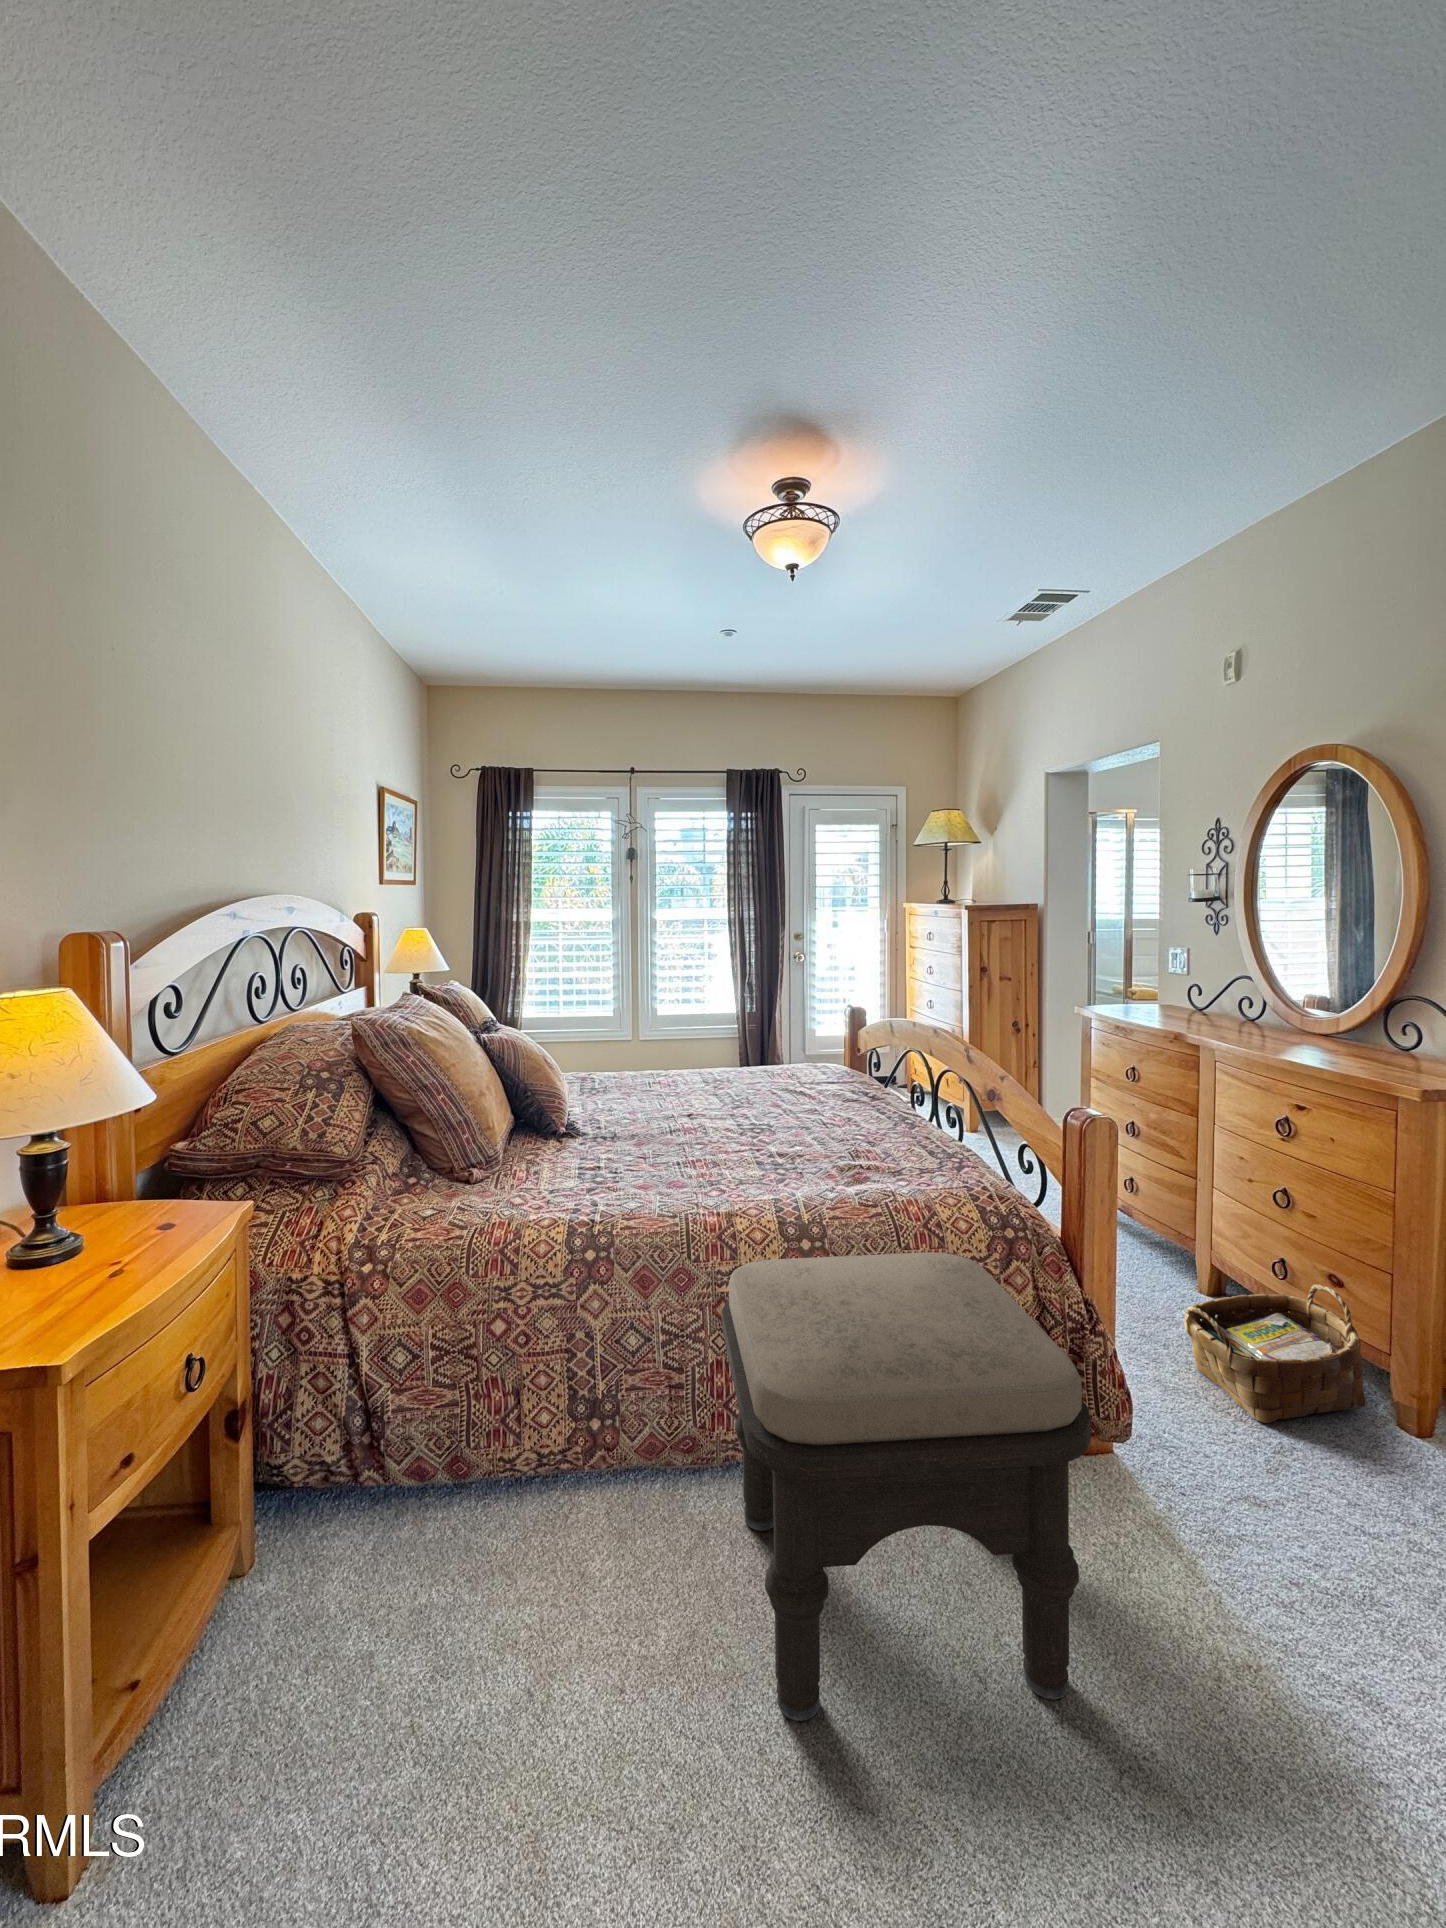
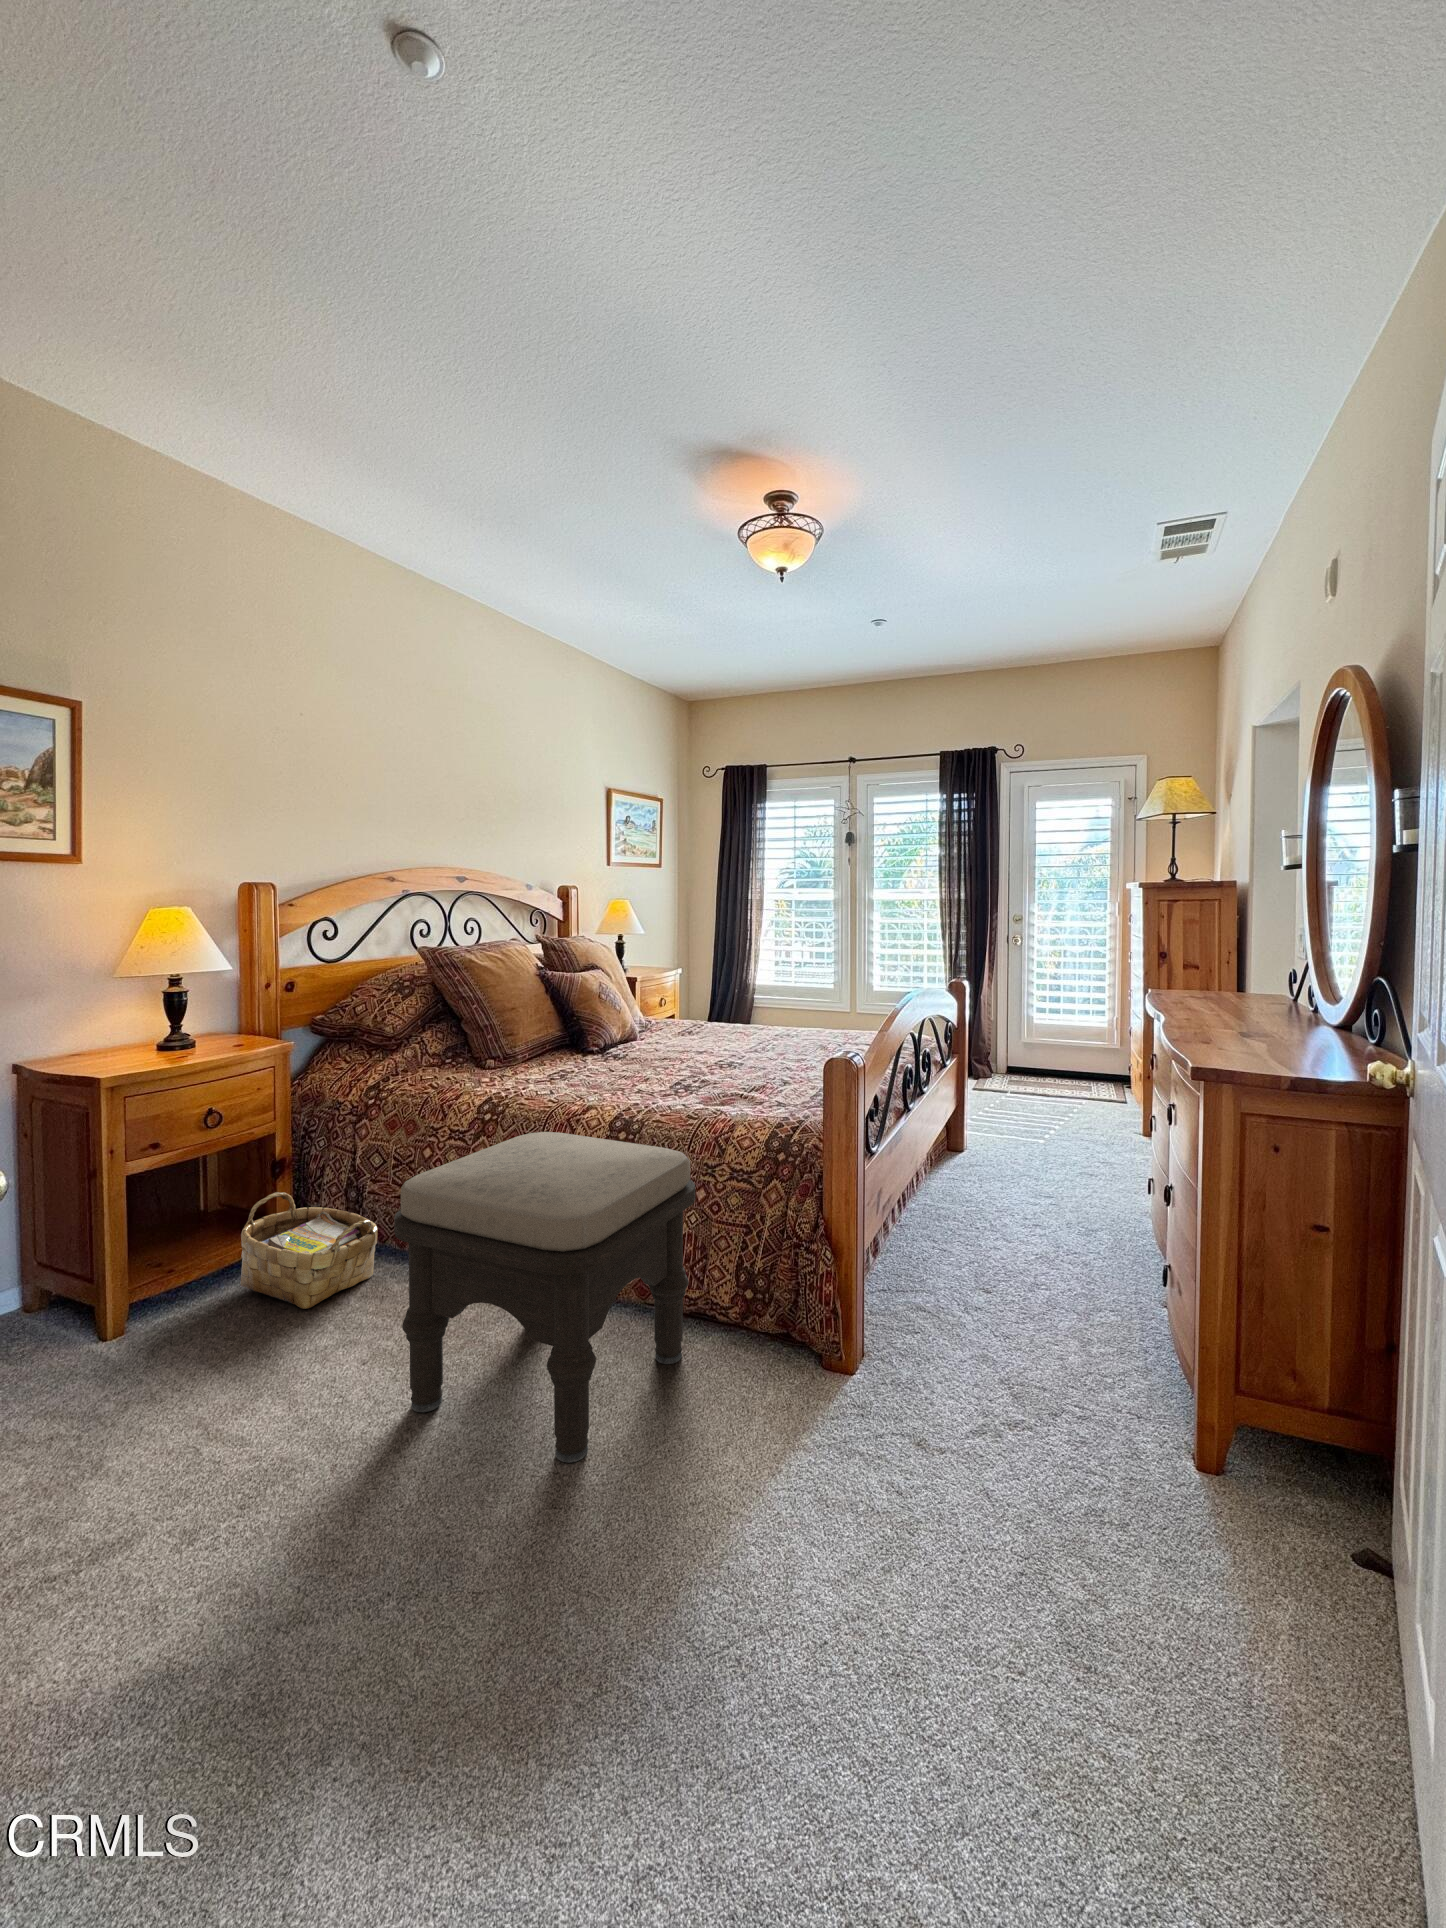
woven basket: present [1185,1284,1365,1423] -> present [240,1192,378,1309]

